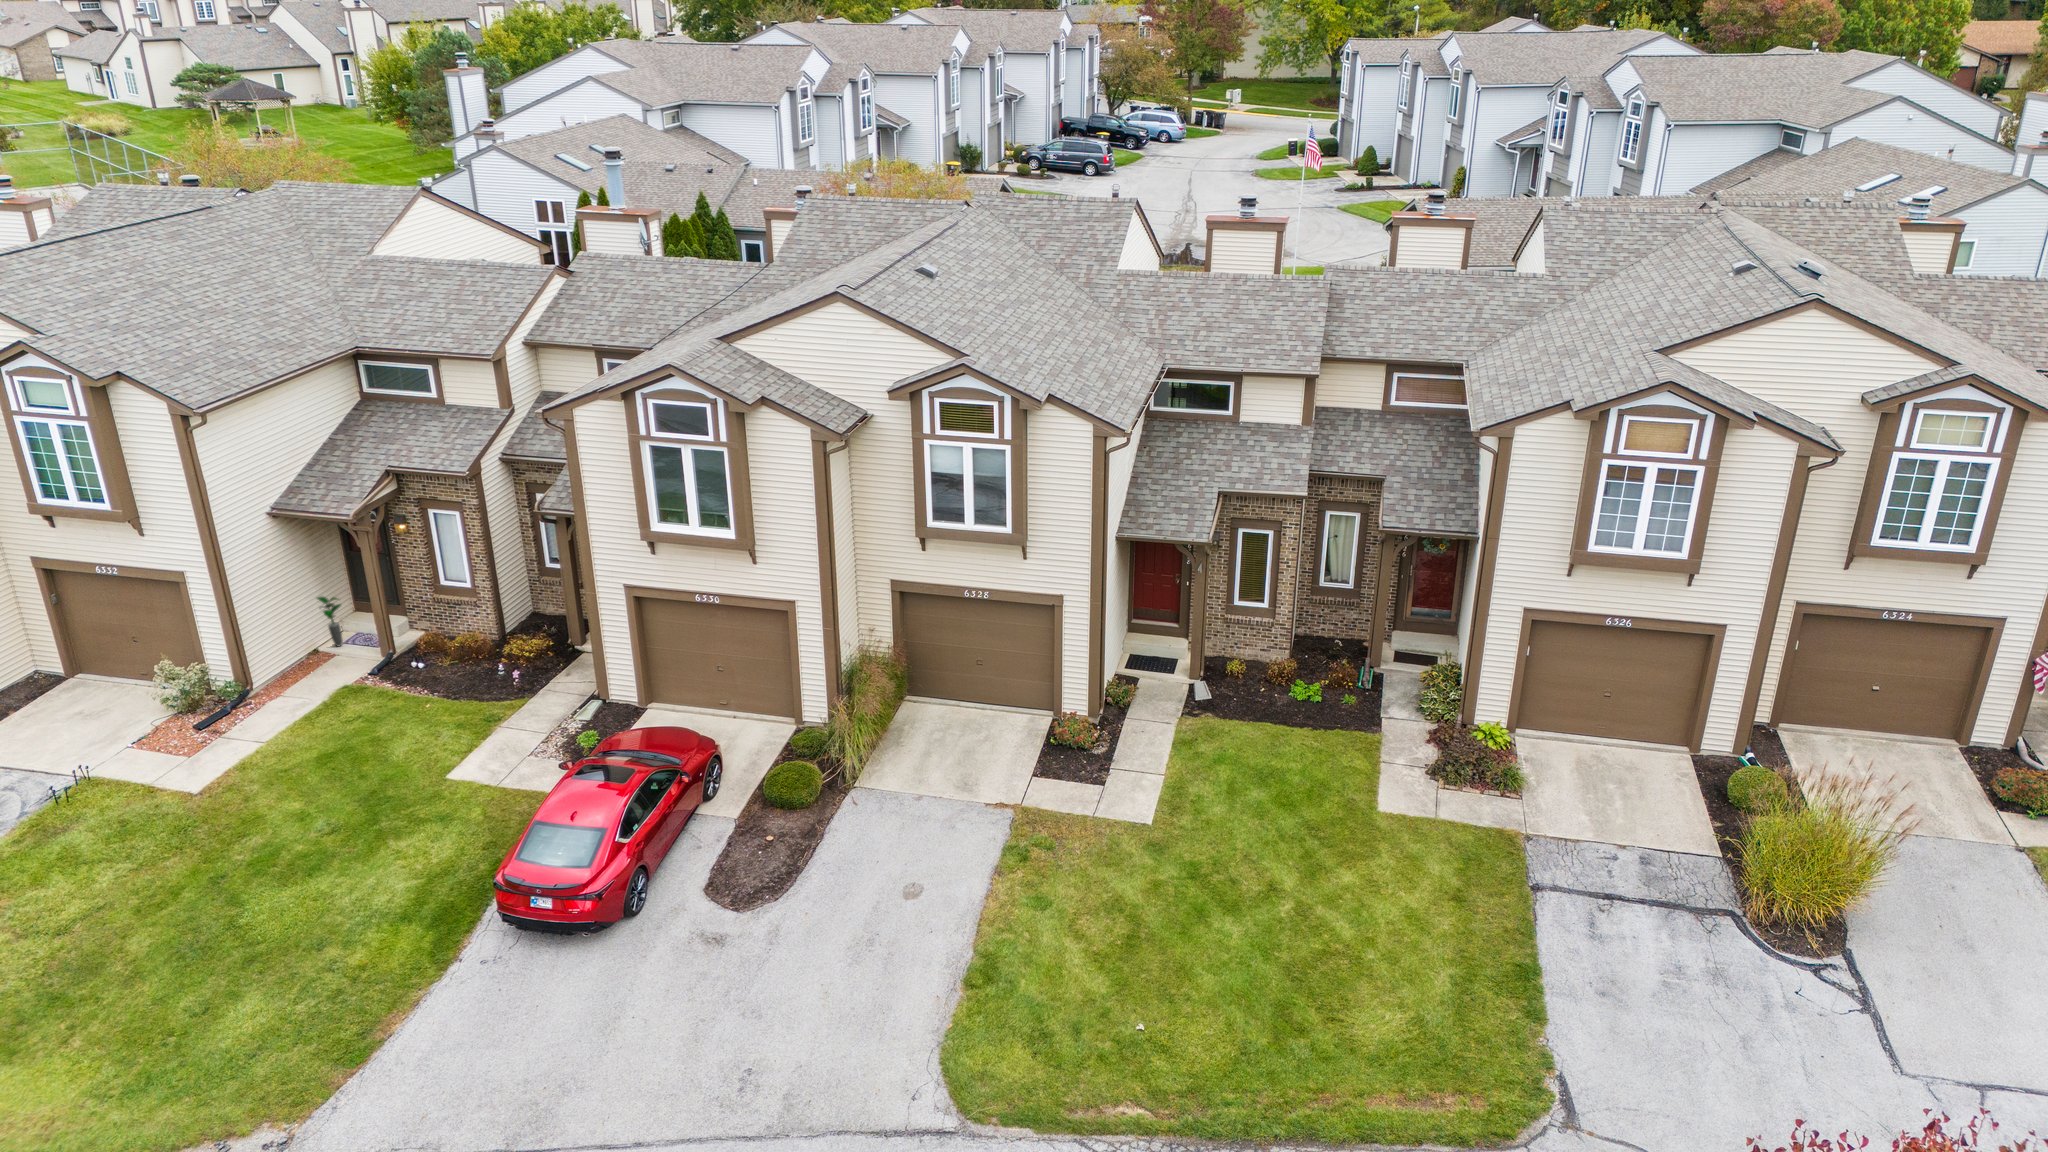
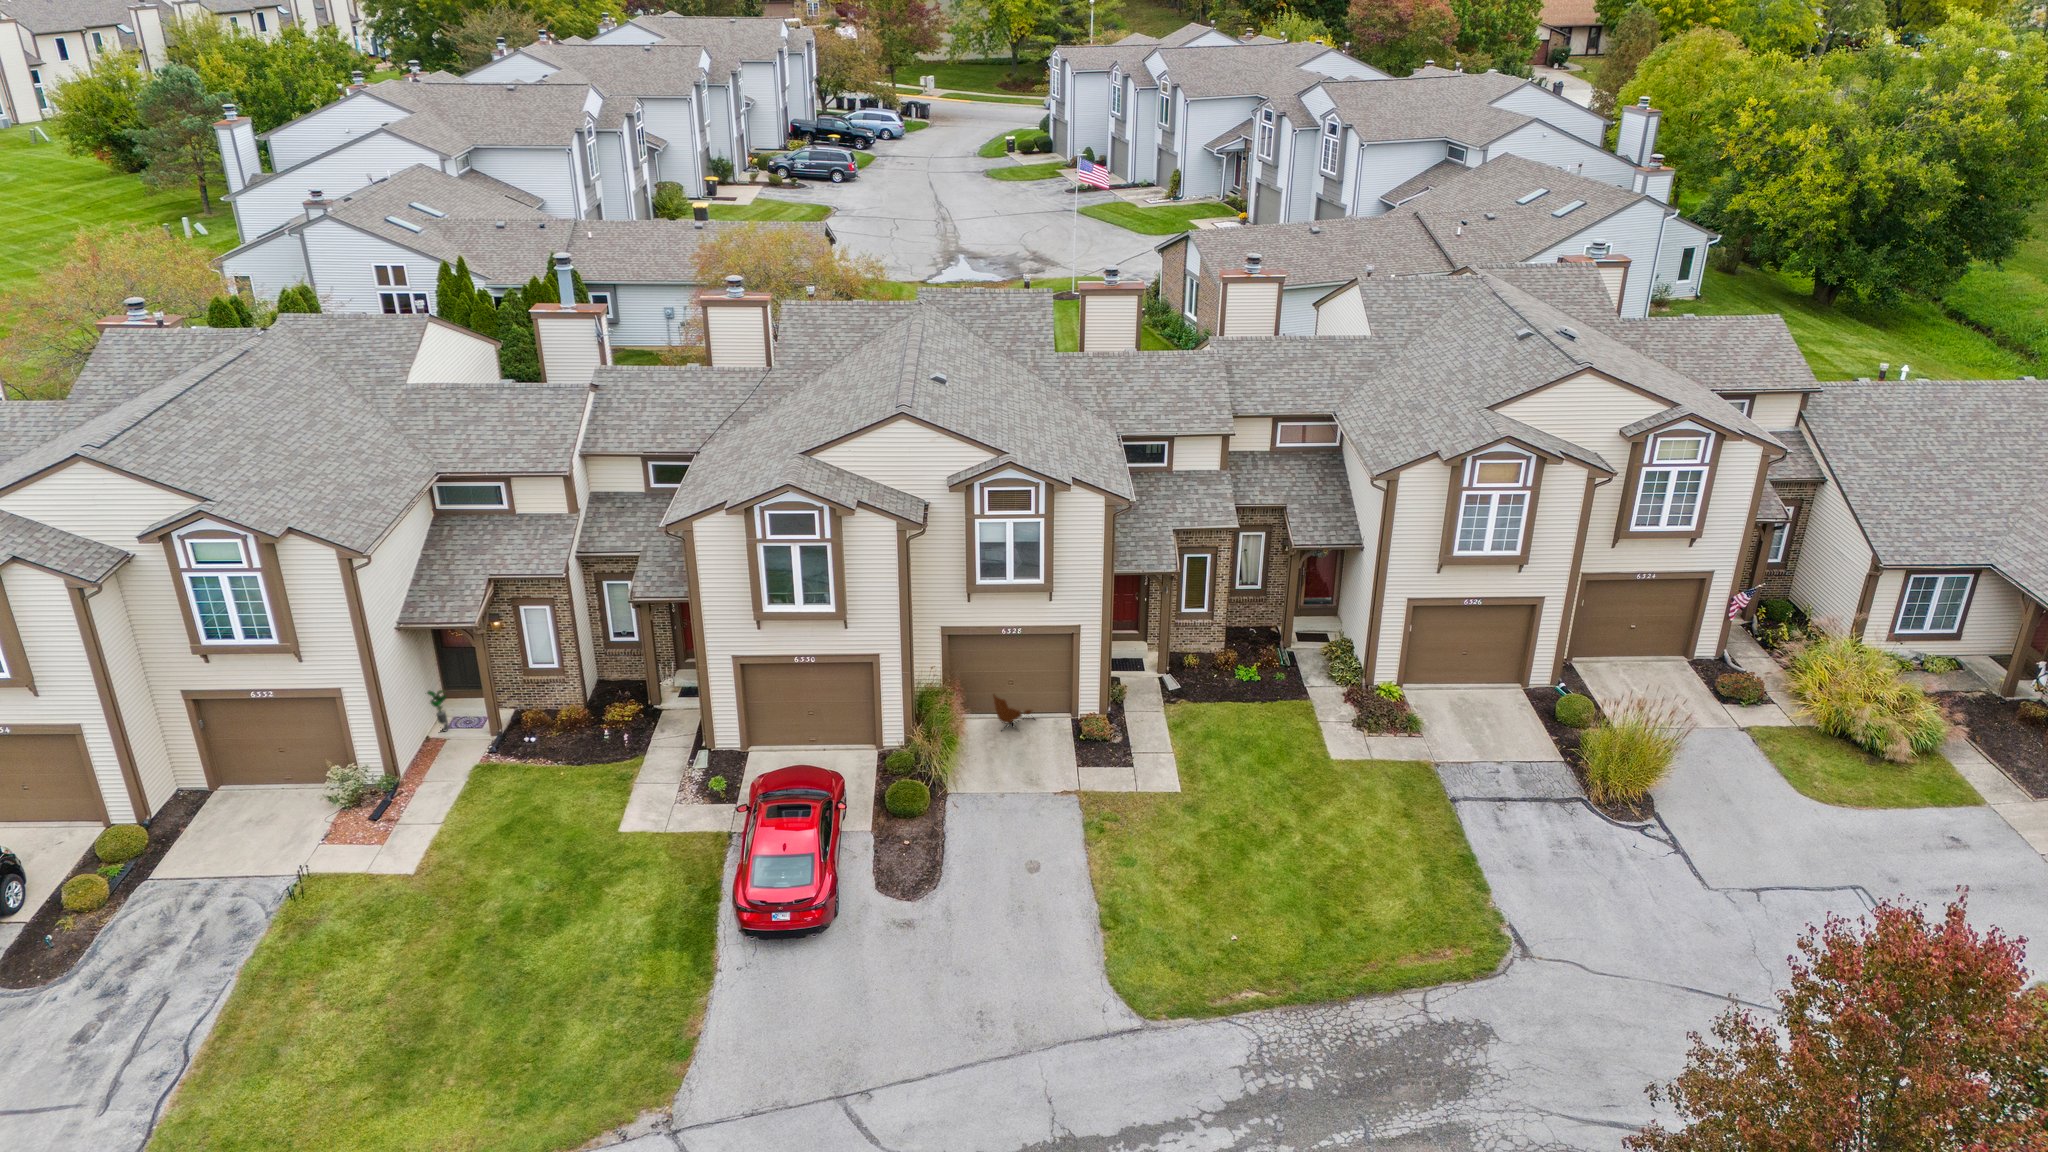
lounge chair: none [943,672,1008,726] -> present [993,695,1034,728]

